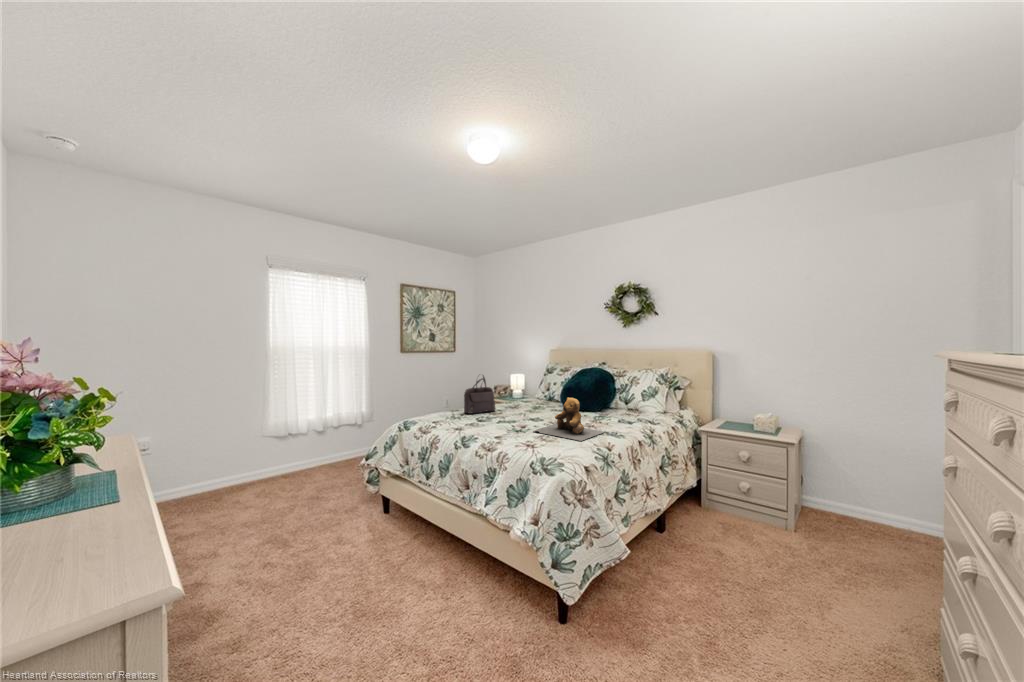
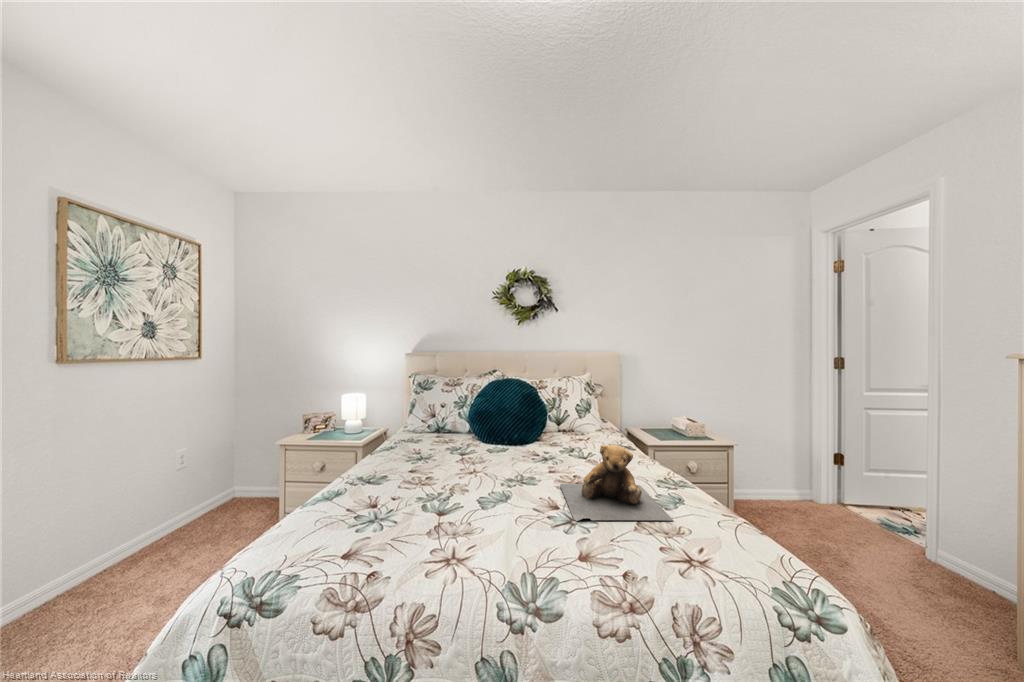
handbag: present [464,375,496,414] -> none [362,414,410,501]

